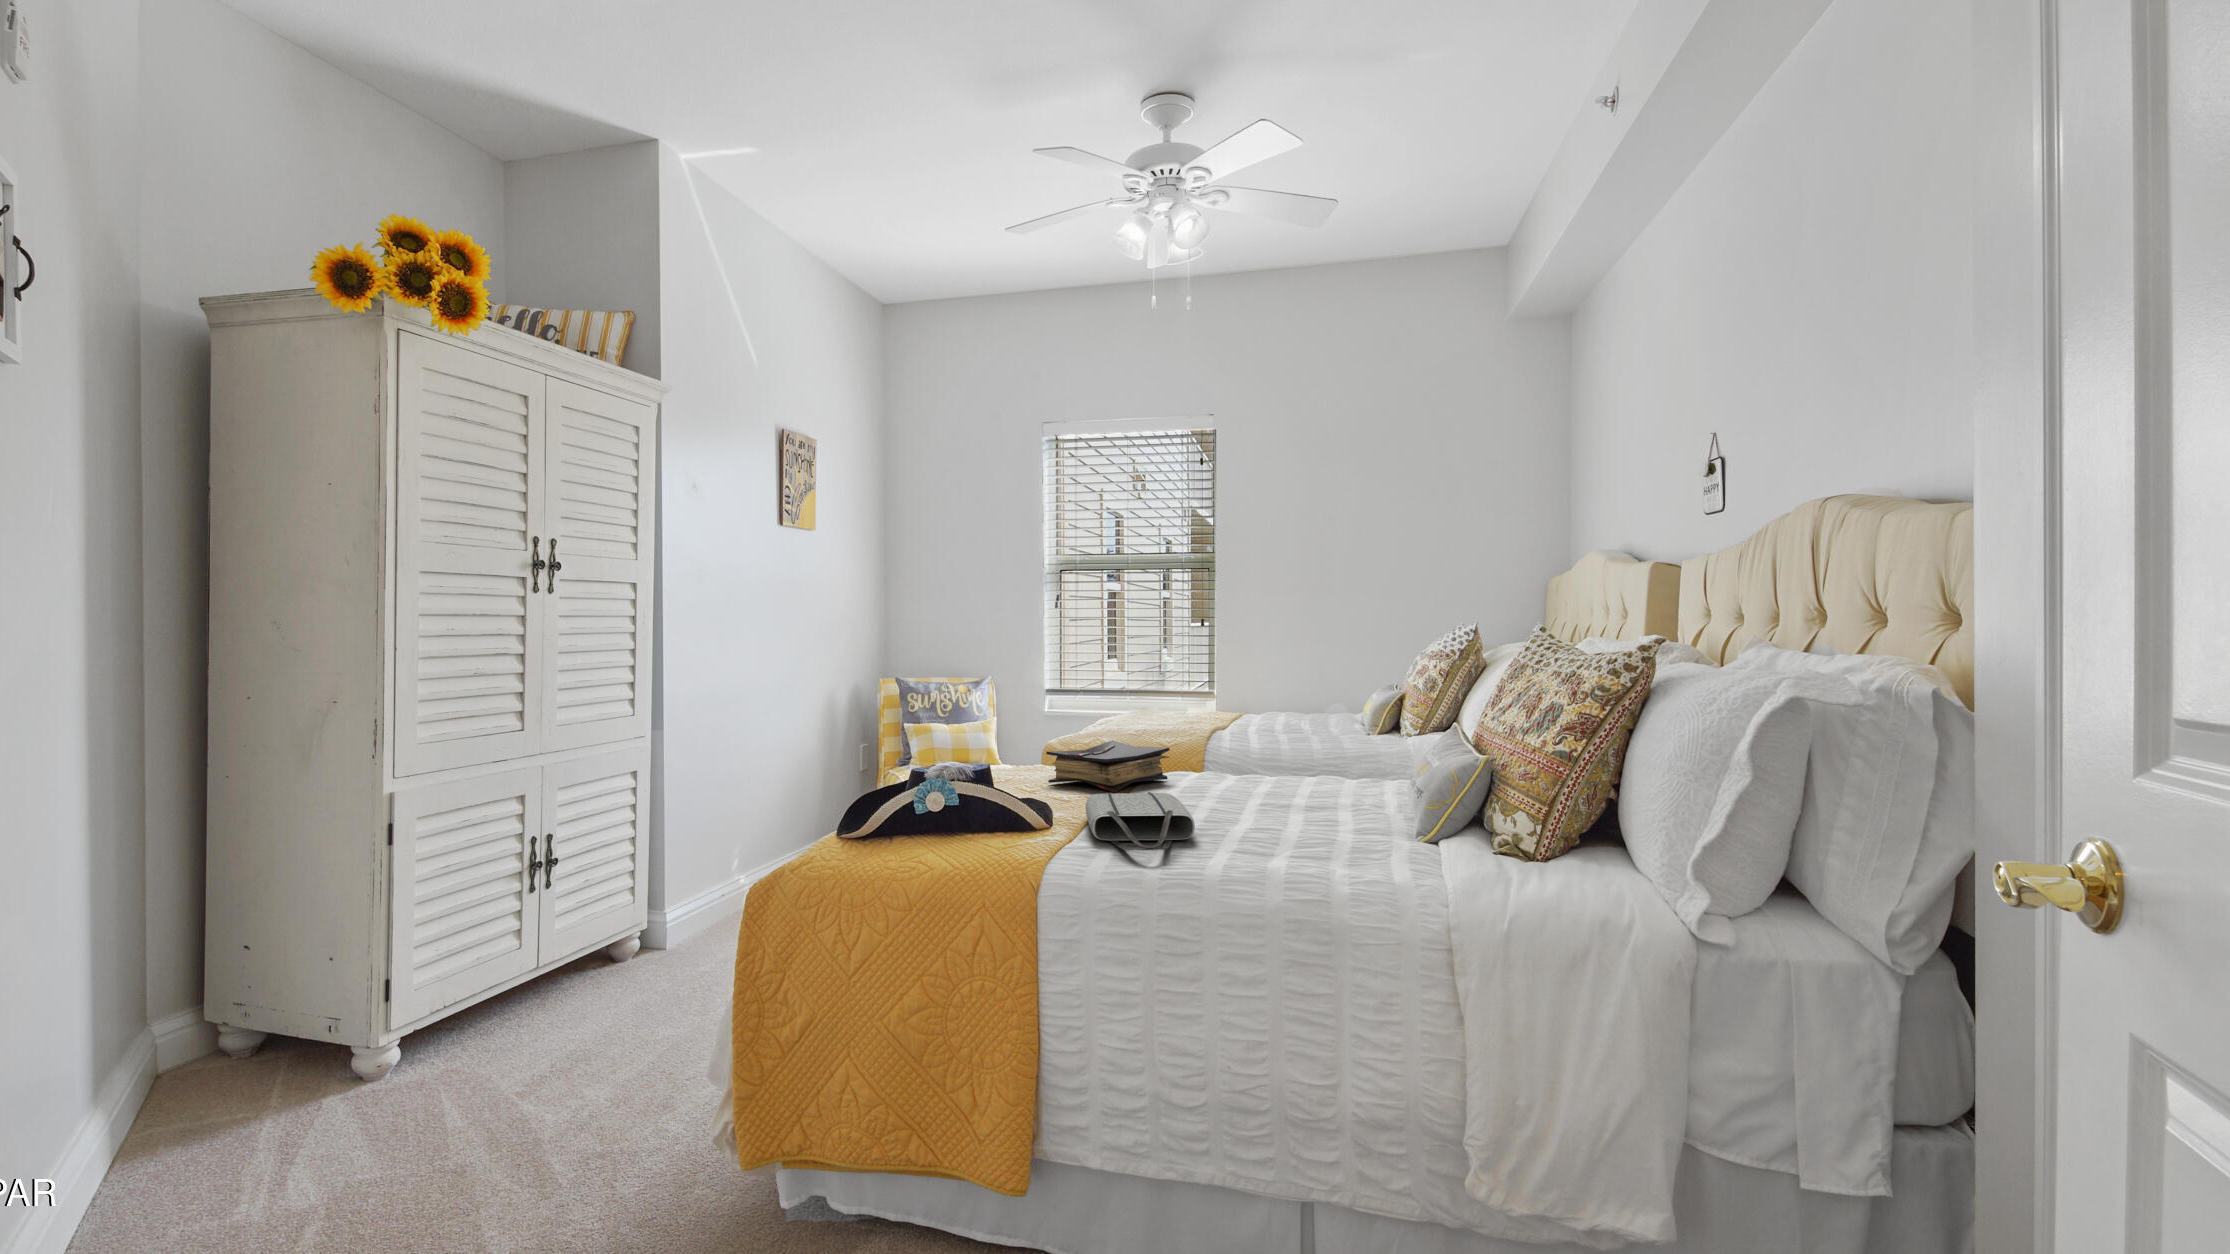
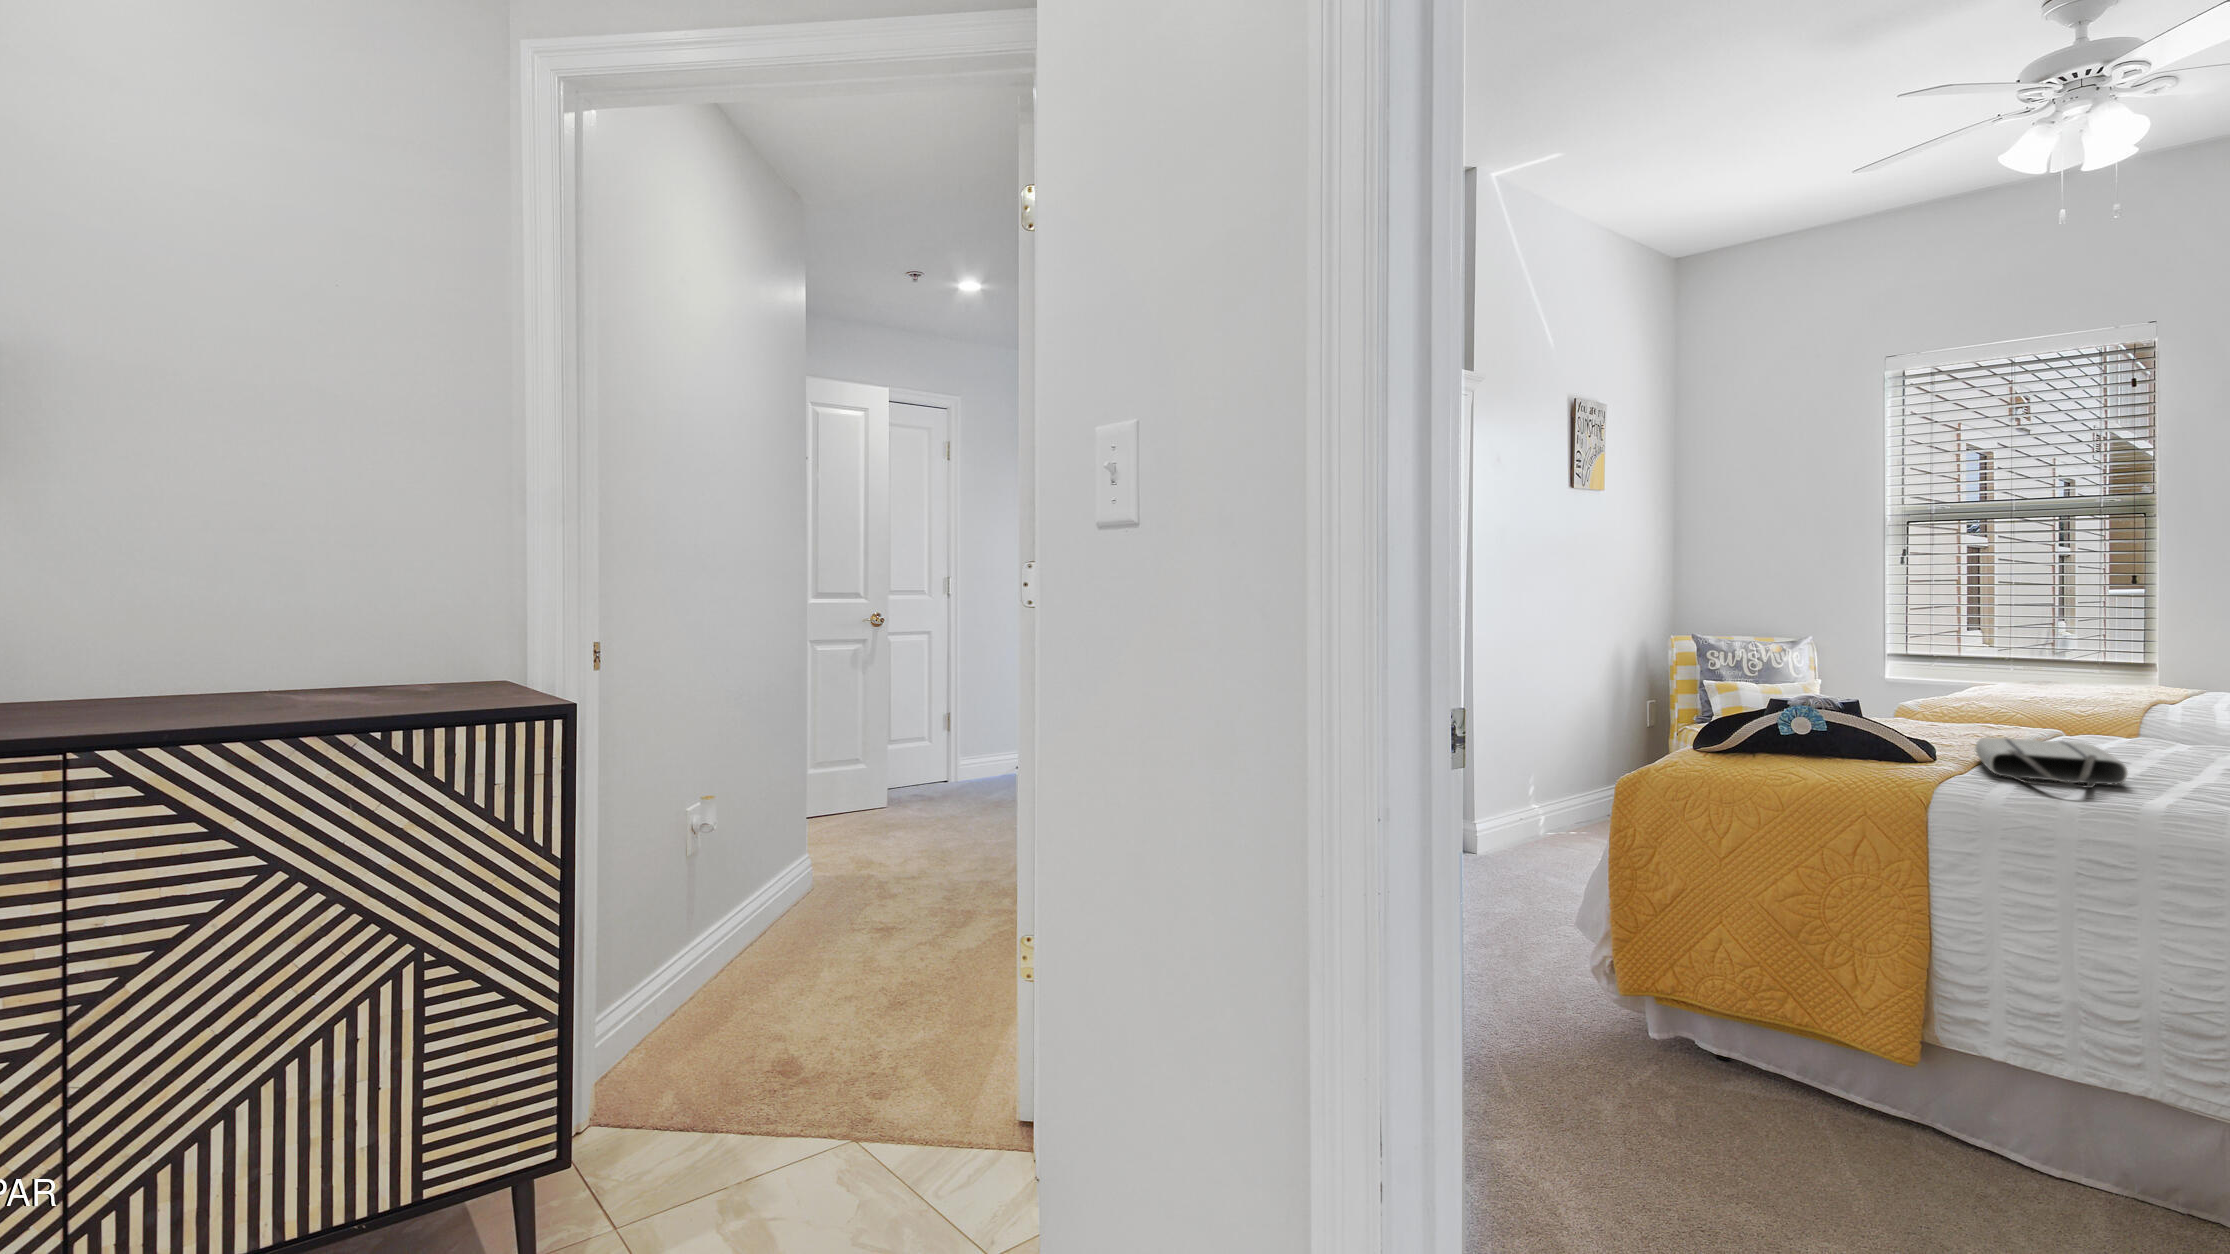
book: present [1046,740,1170,793] -> none [1914,695,2086,744]

